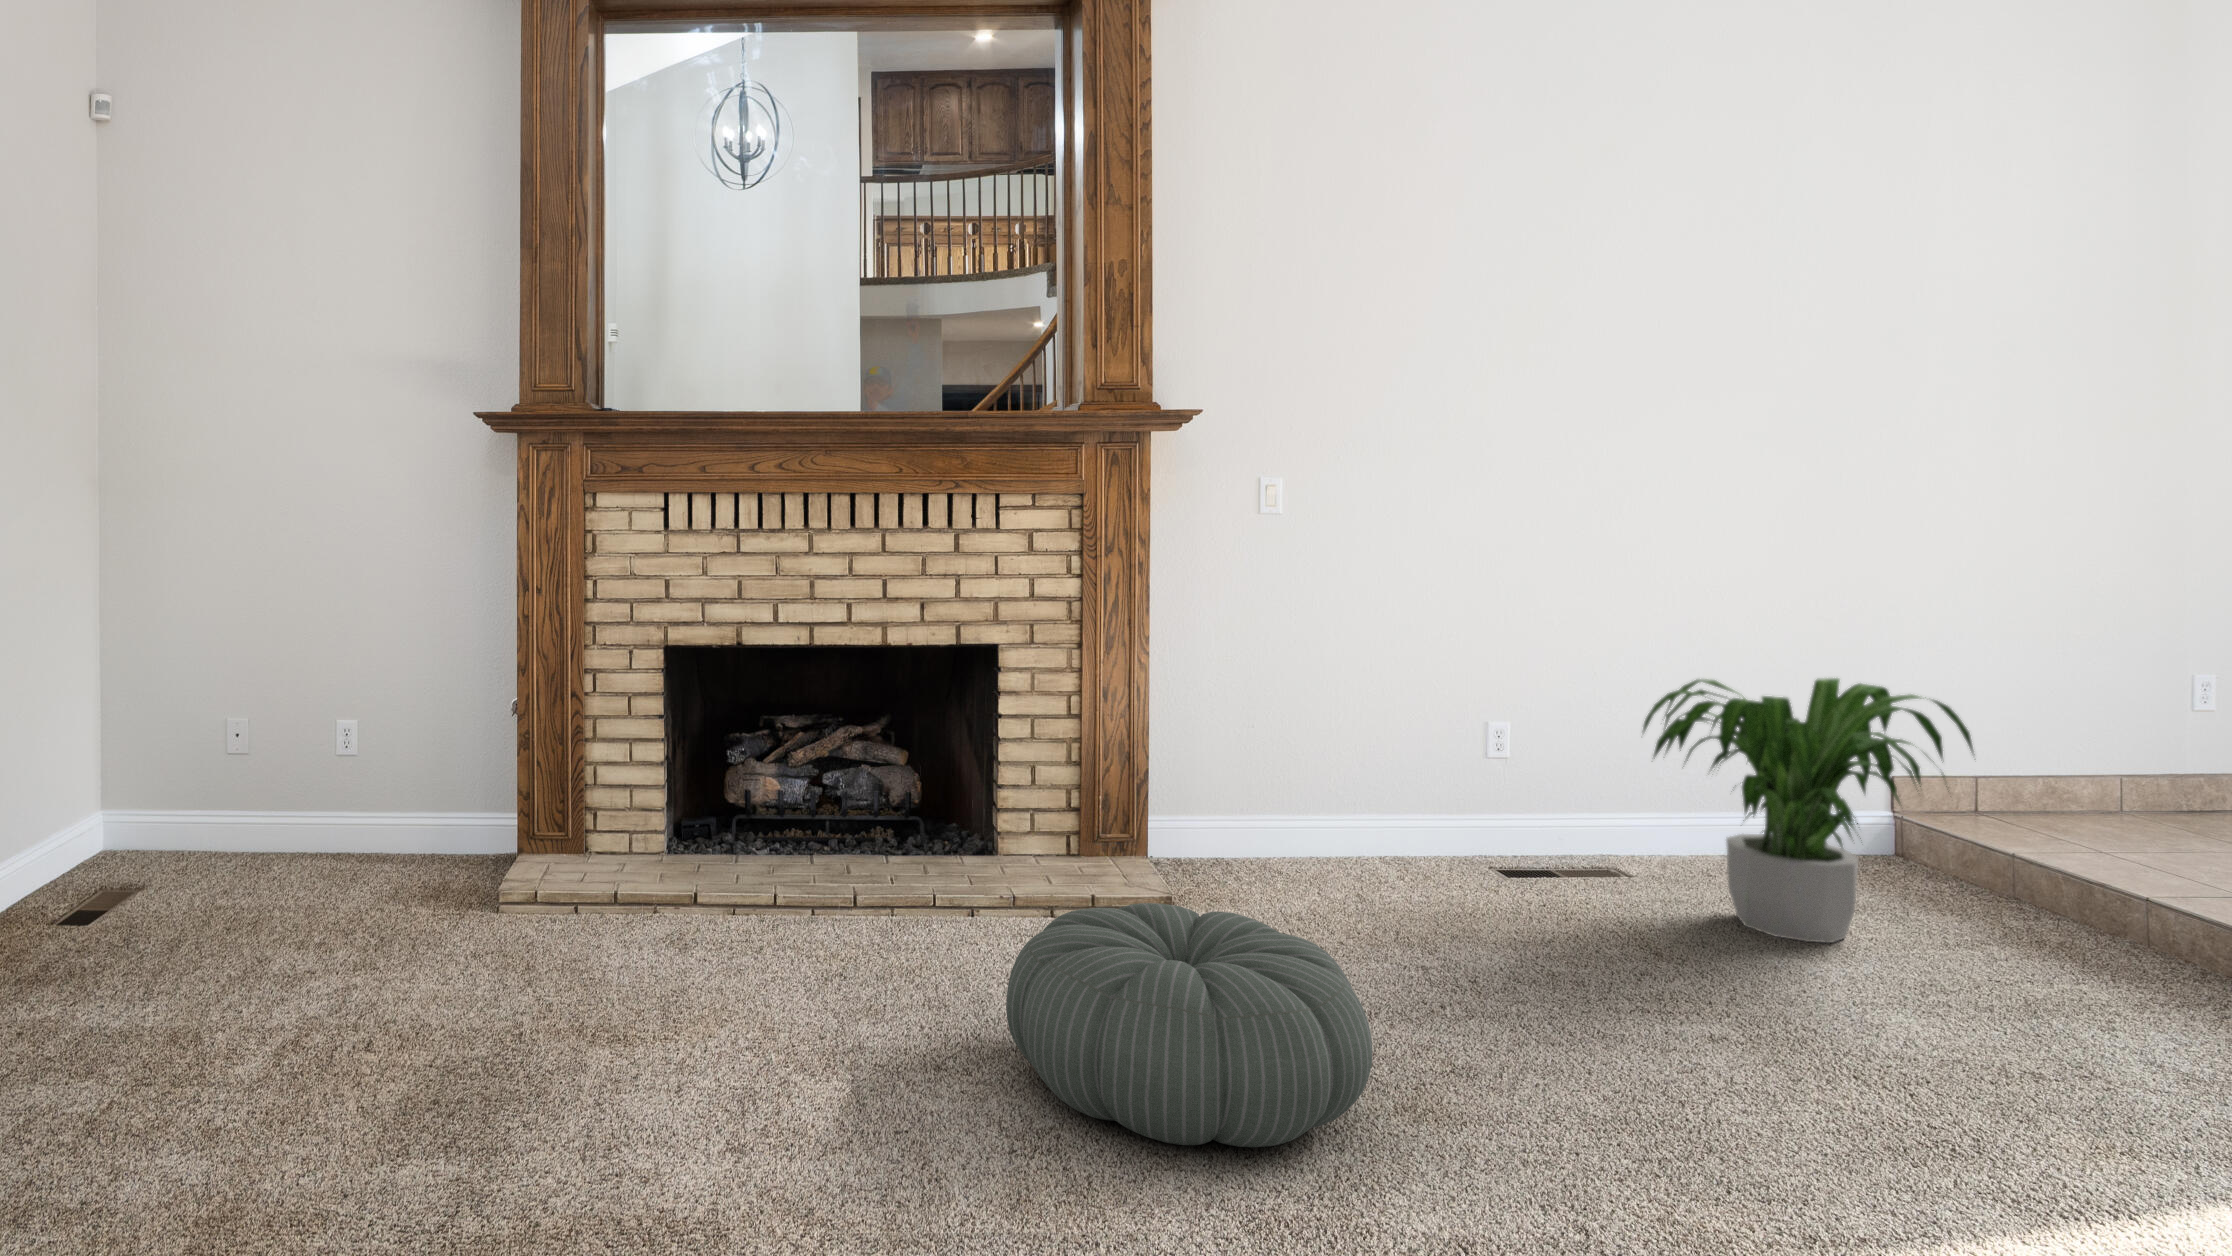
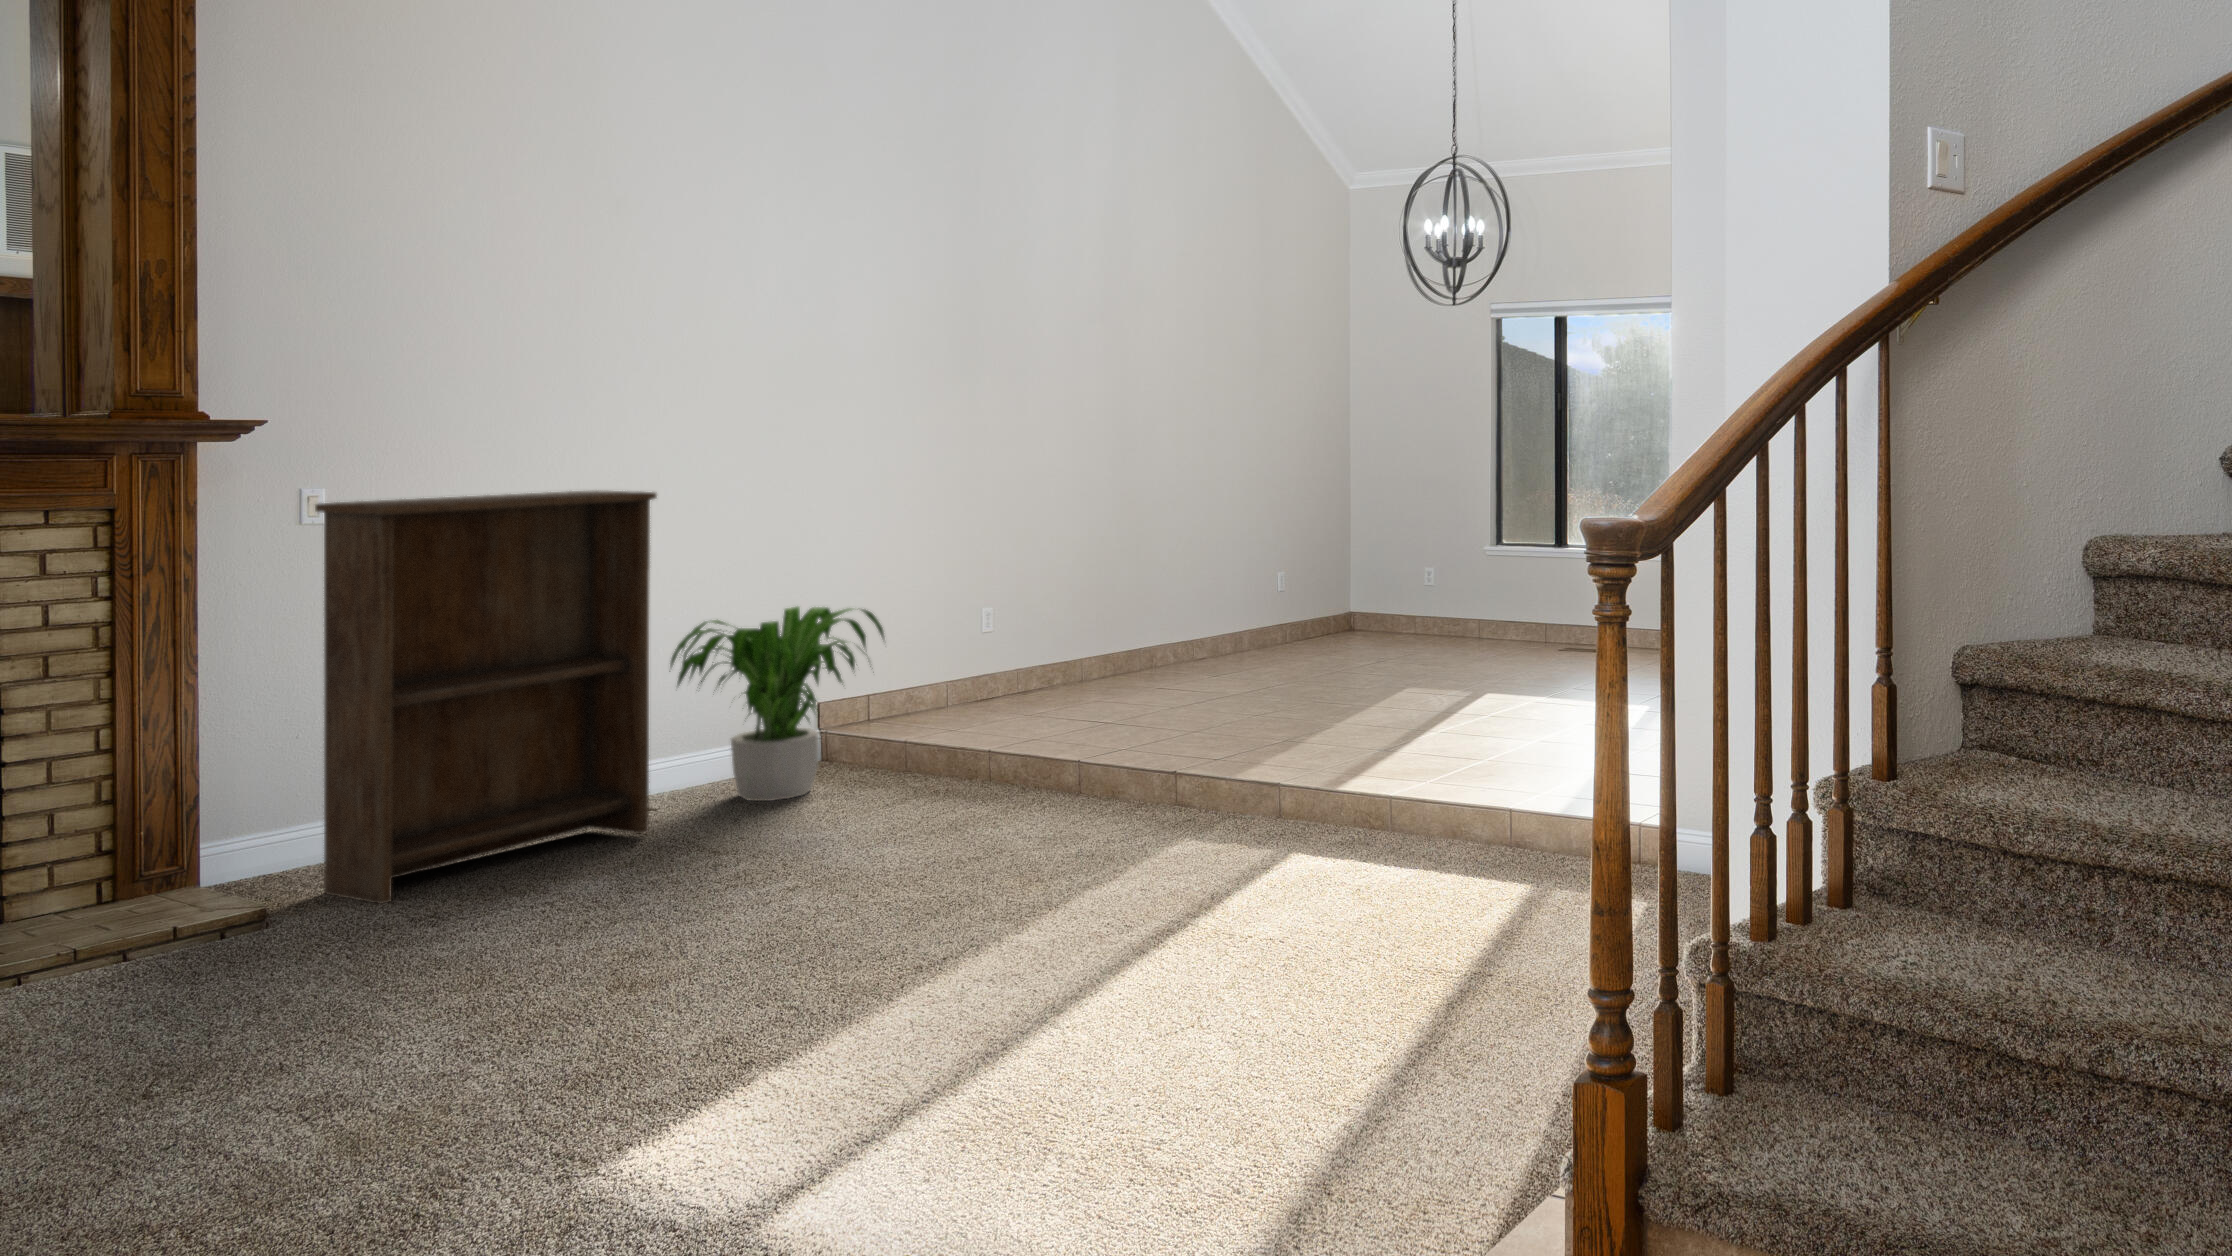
bookshelf: none [1237,500,1610,937] -> present [315,490,657,904]
pouf: present [1006,903,1372,1147] -> none [187,859,556,1056]

